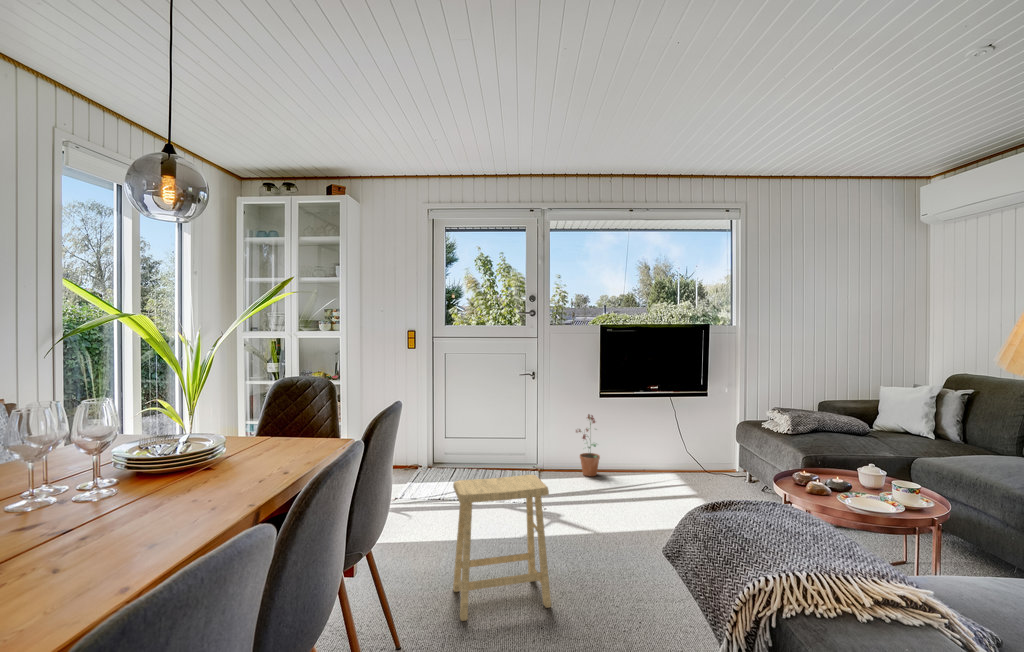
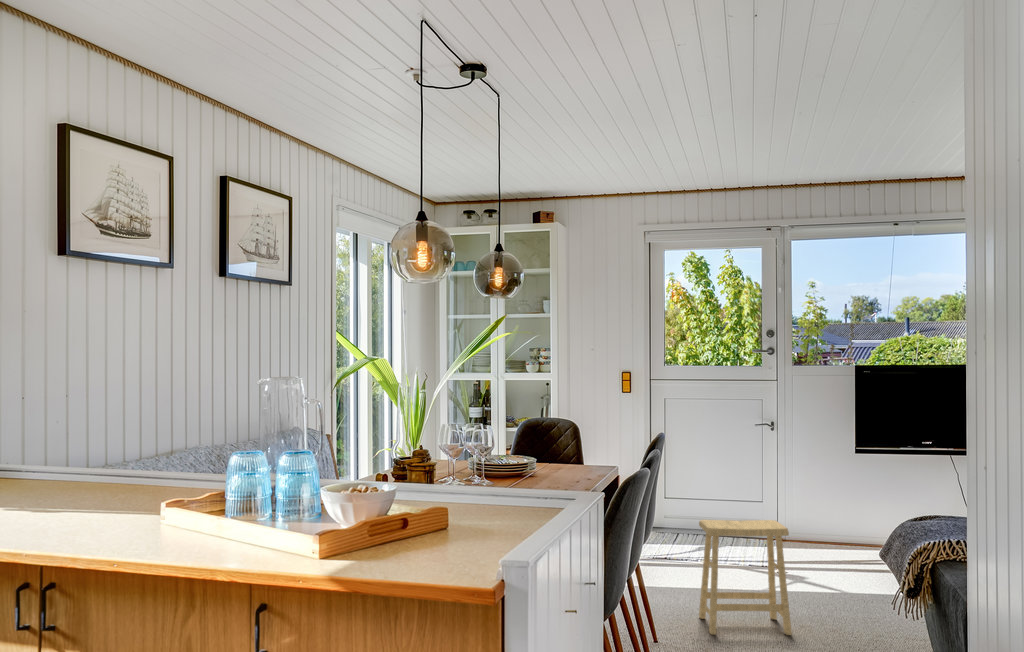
potted plant: present [576,414,600,476] -> none [825,475,857,550]

